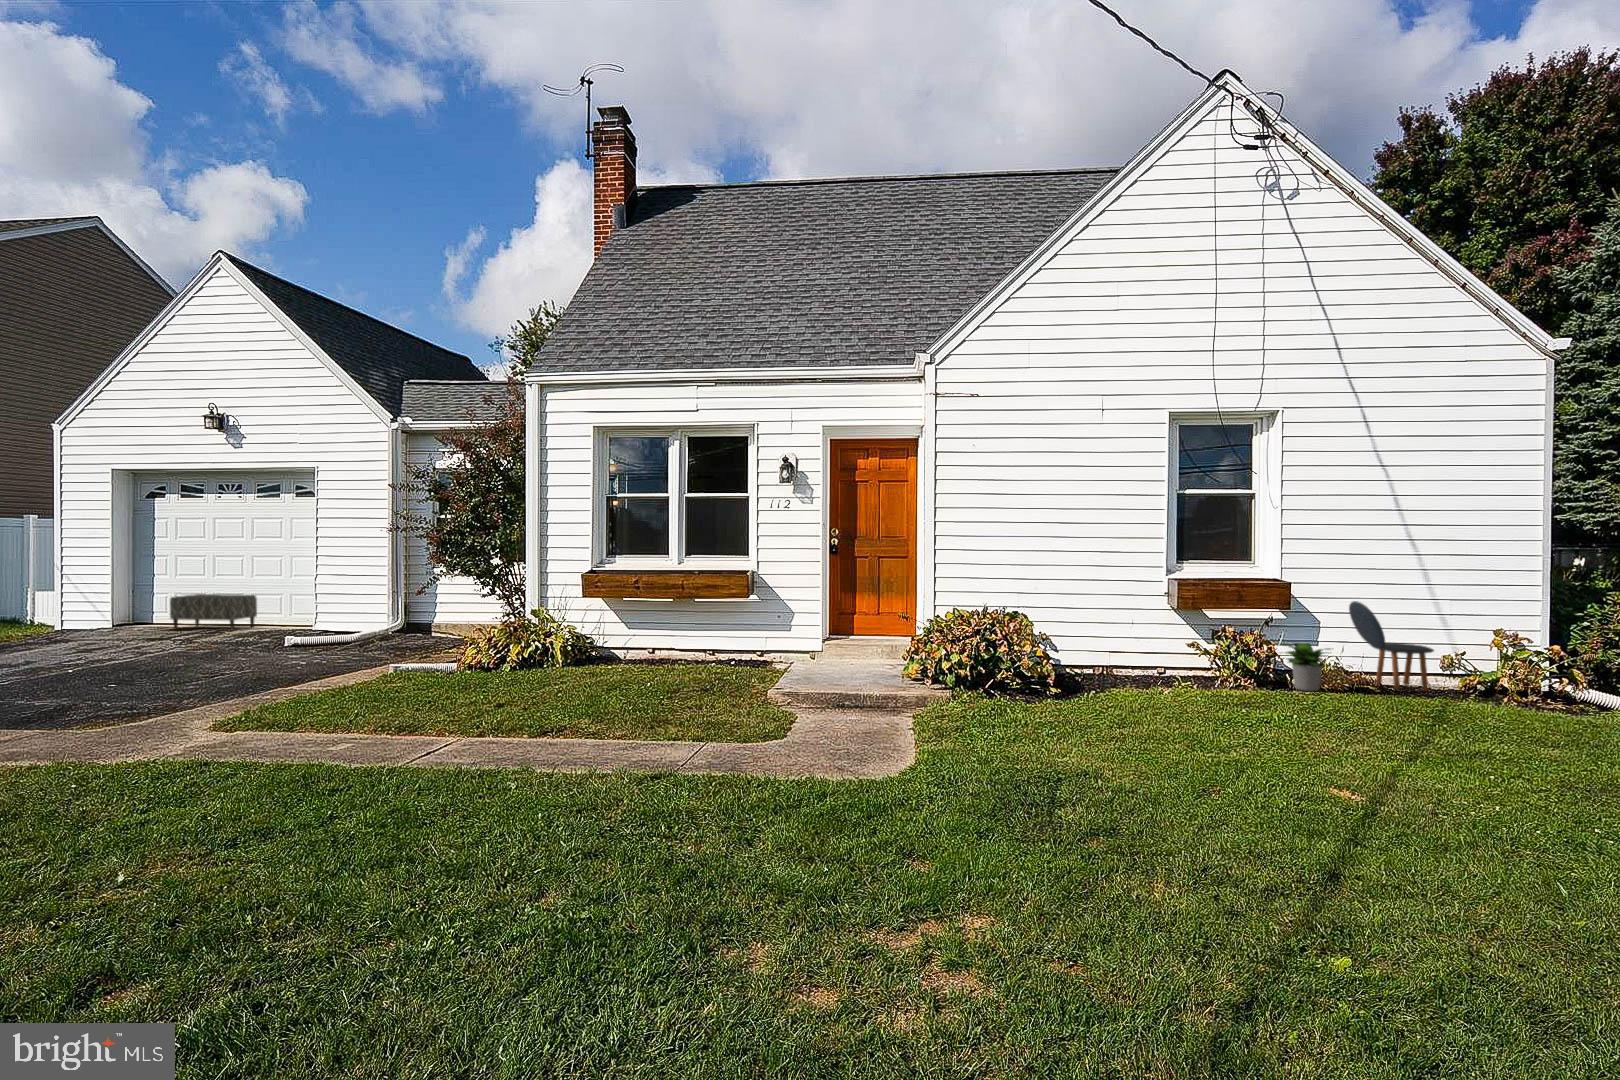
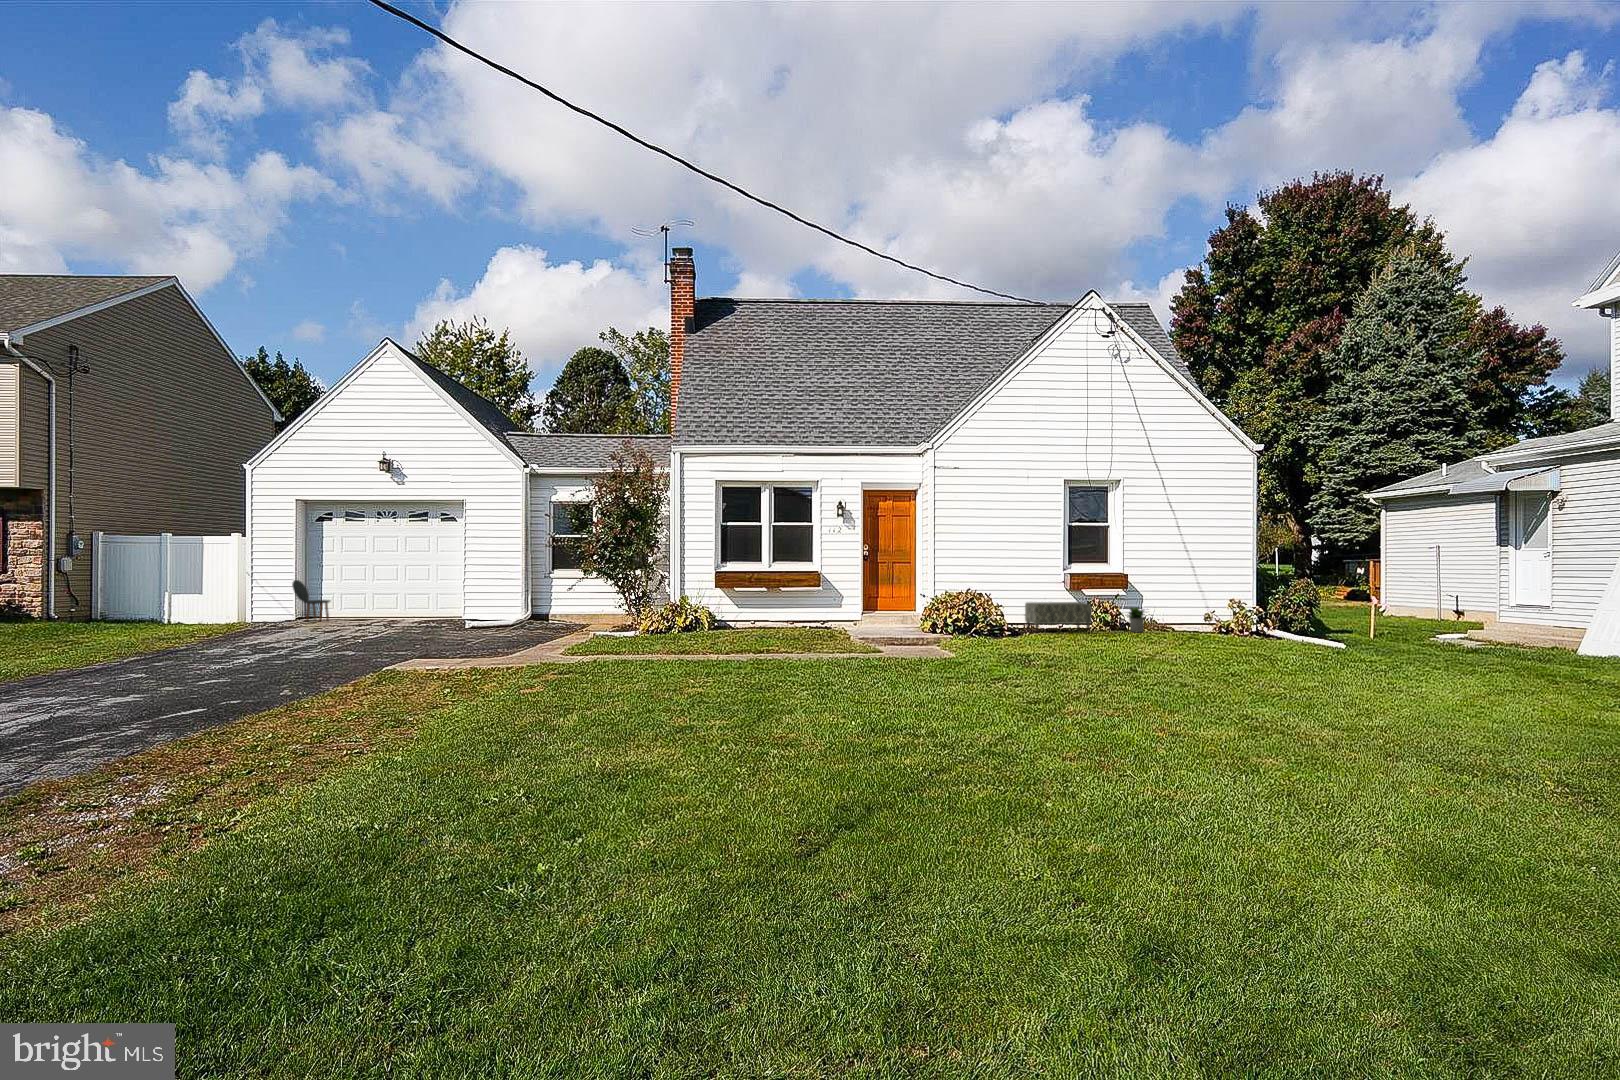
bench: present [170,594,257,631] -> present [1025,602,1092,632]
chair: present [1349,601,1434,692] -> present [292,580,330,621]

